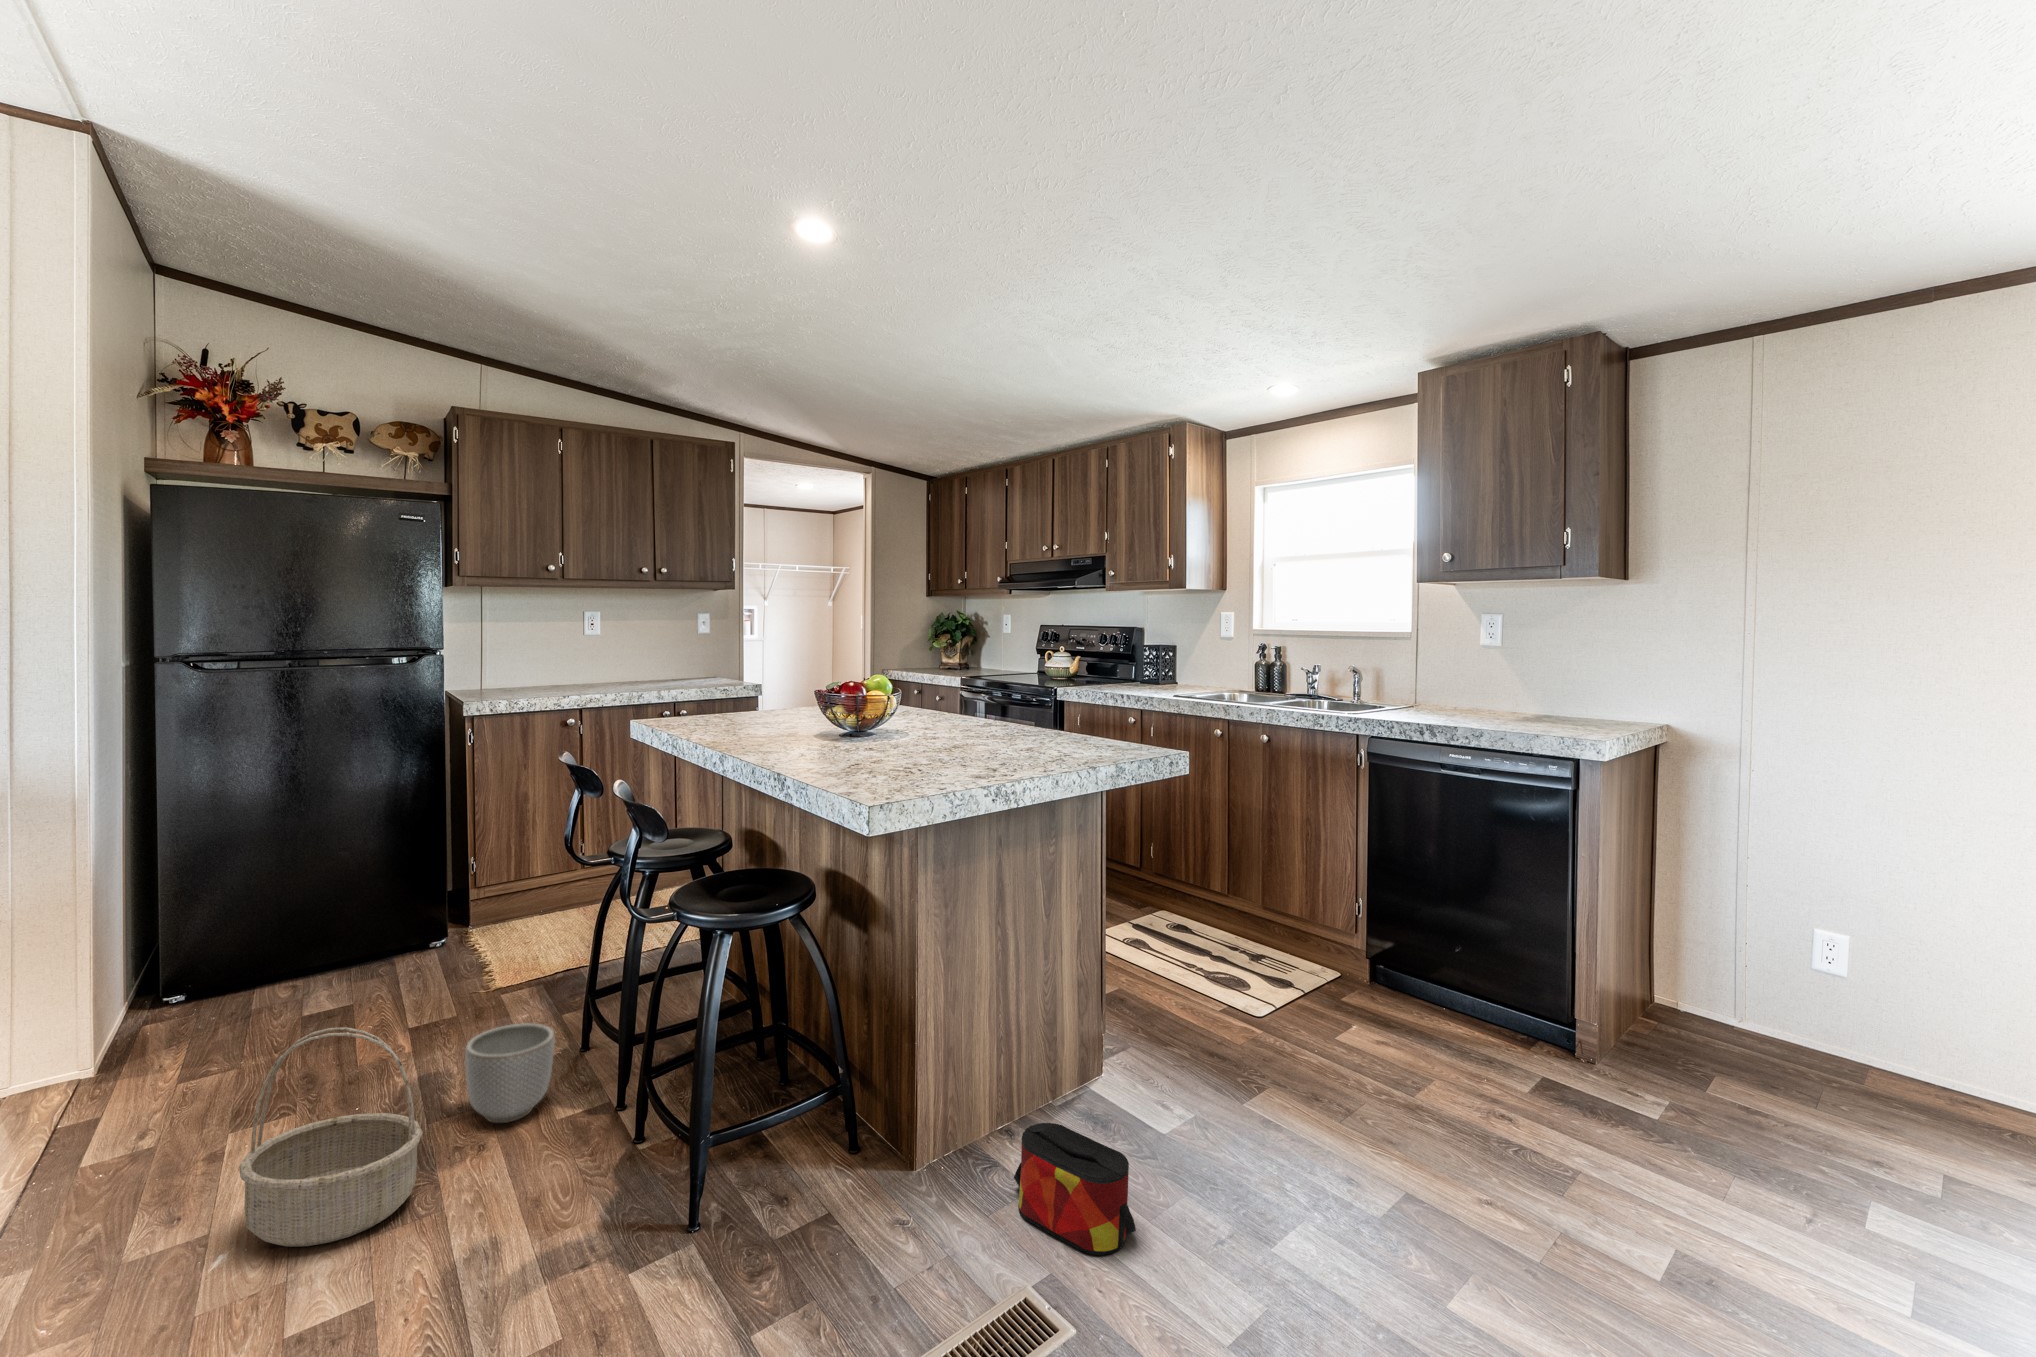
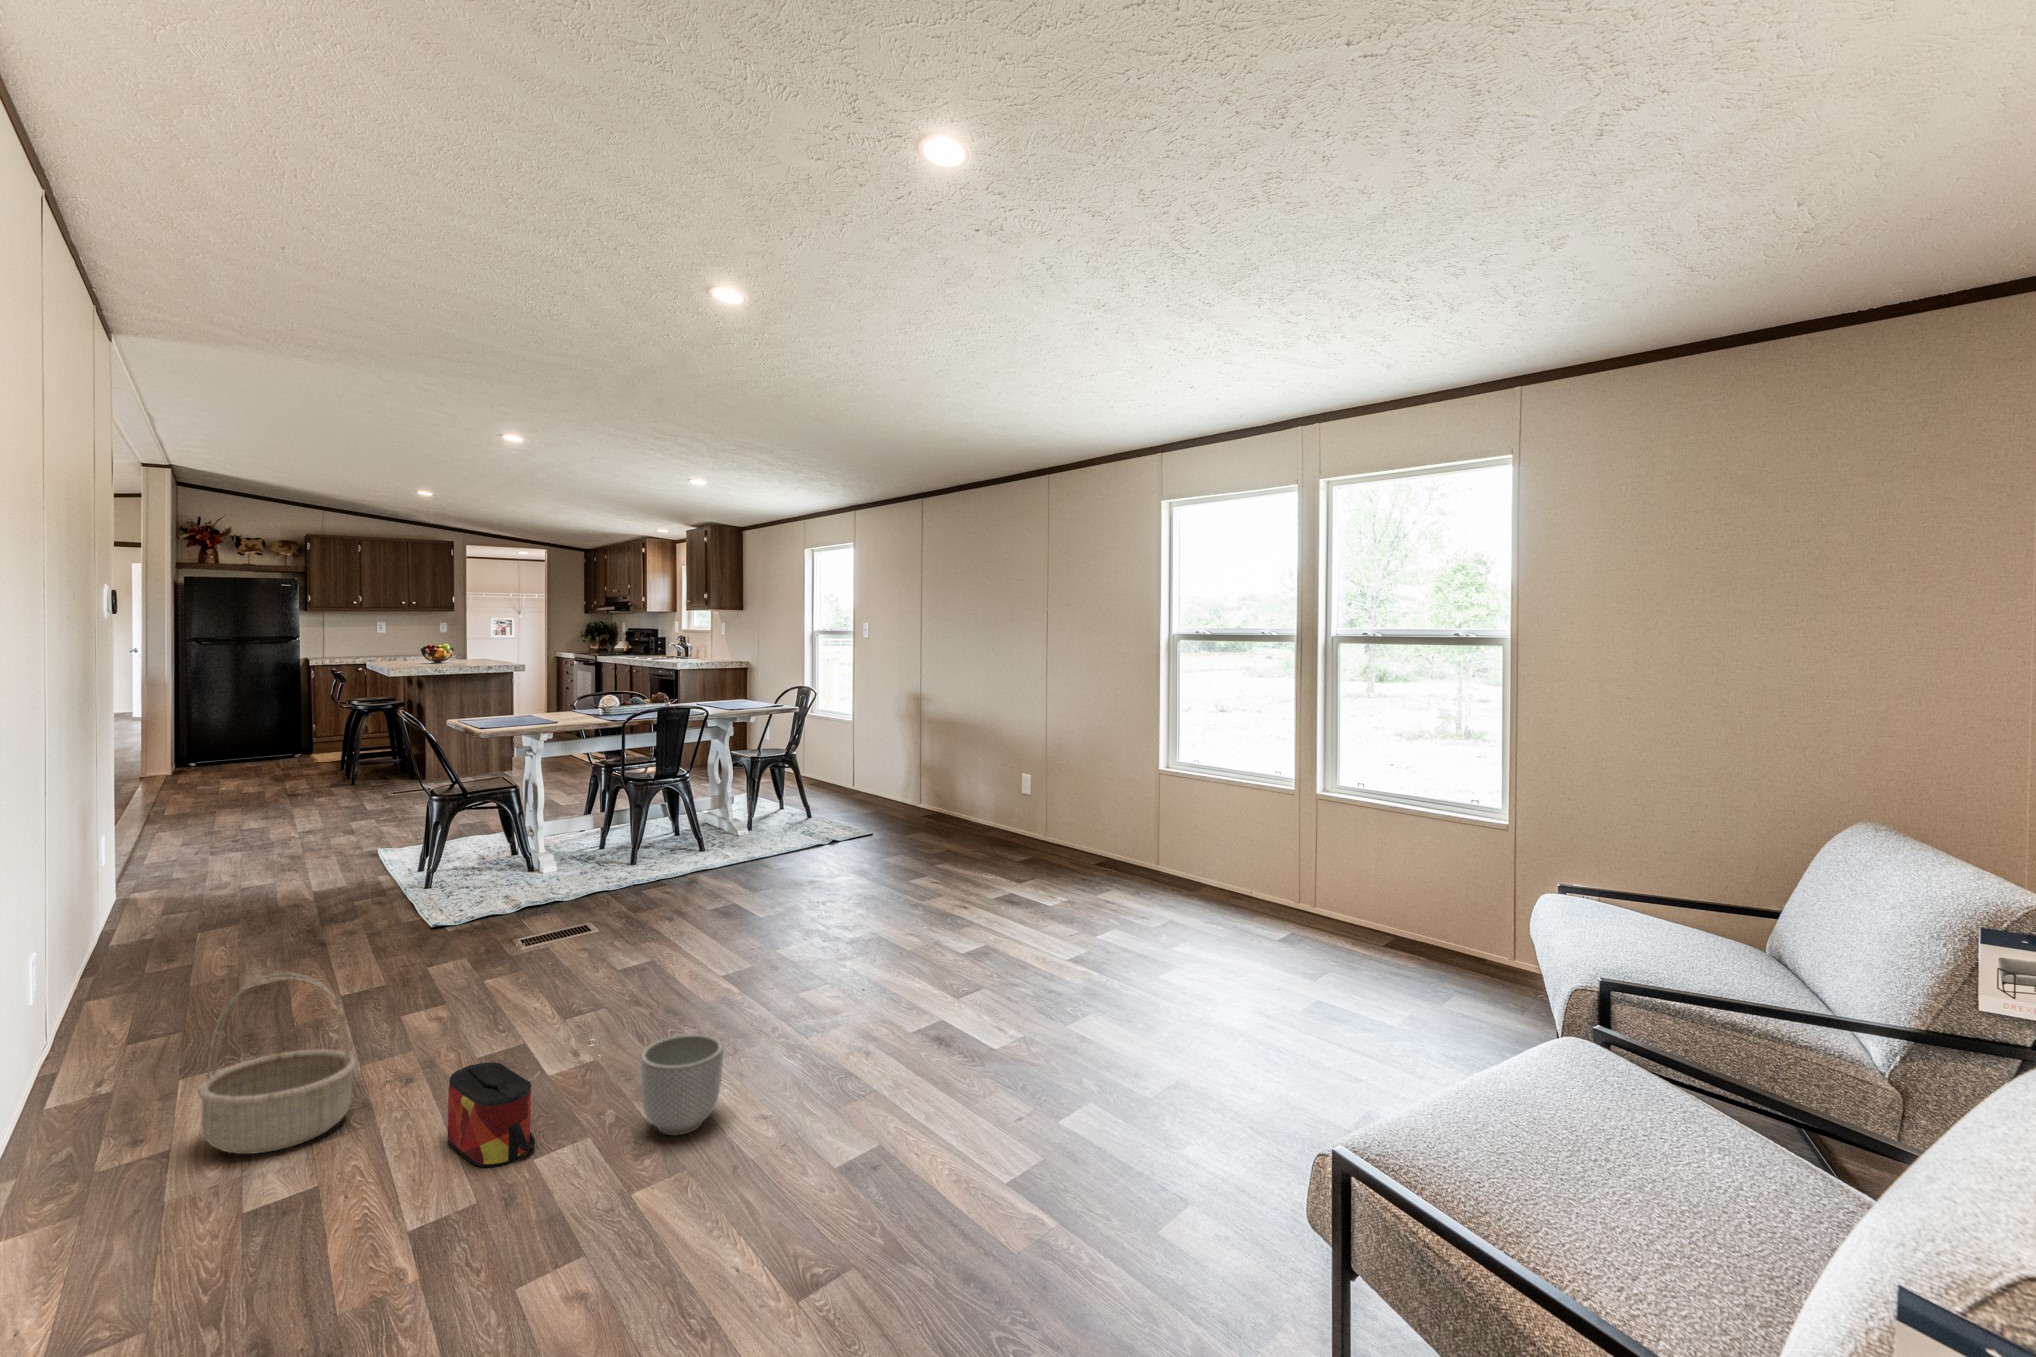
planter: present [465,1023,555,1123] -> present [640,1034,724,1135]
bag: present [1014,1123,1136,1255] -> present [448,1062,535,1167]

